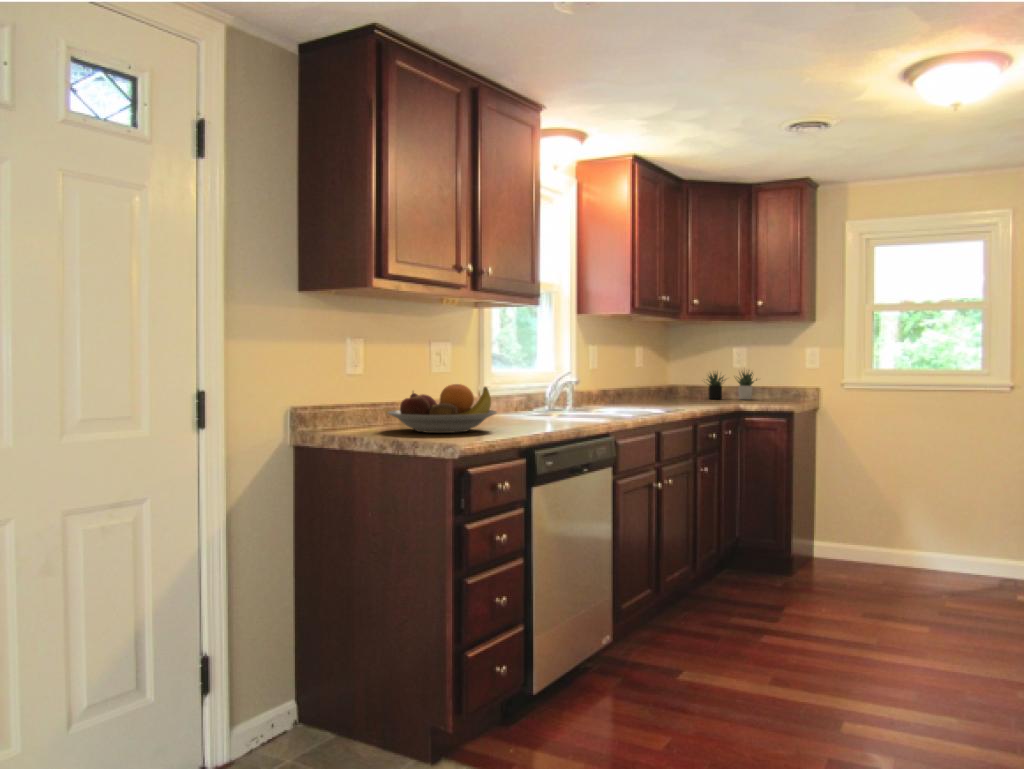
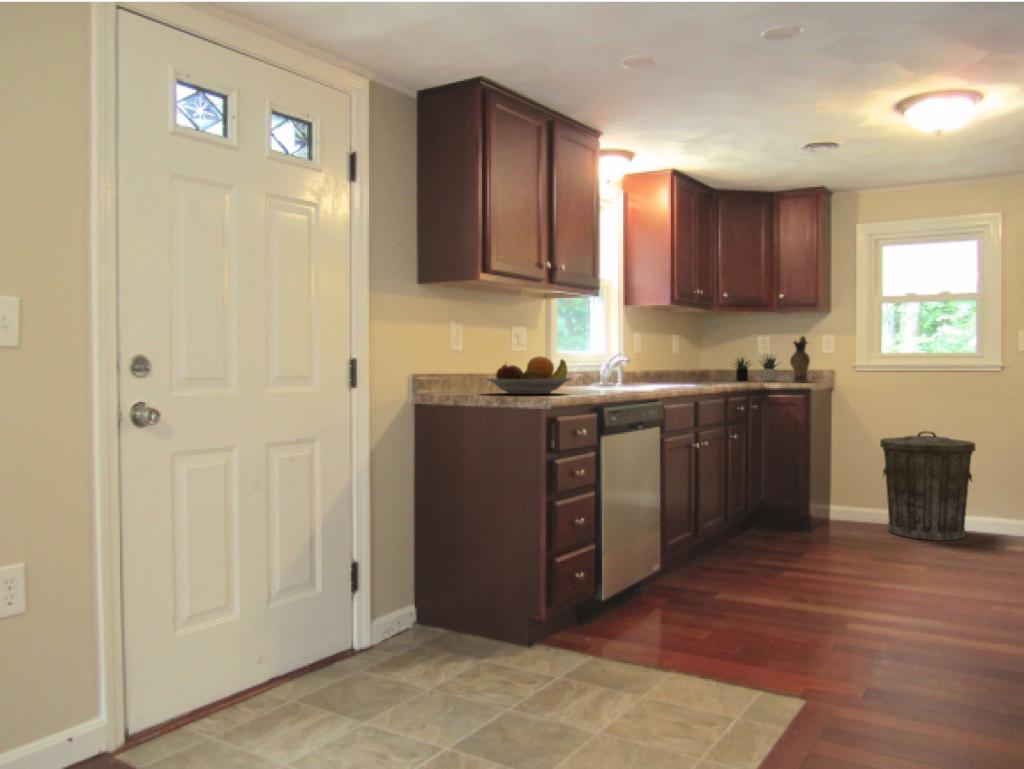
ceramic pitcher: none [769,348,792,402] -> present [790,336,810,382]
trash can: none [872,462,983,590] -> present [880,431,975,541]

